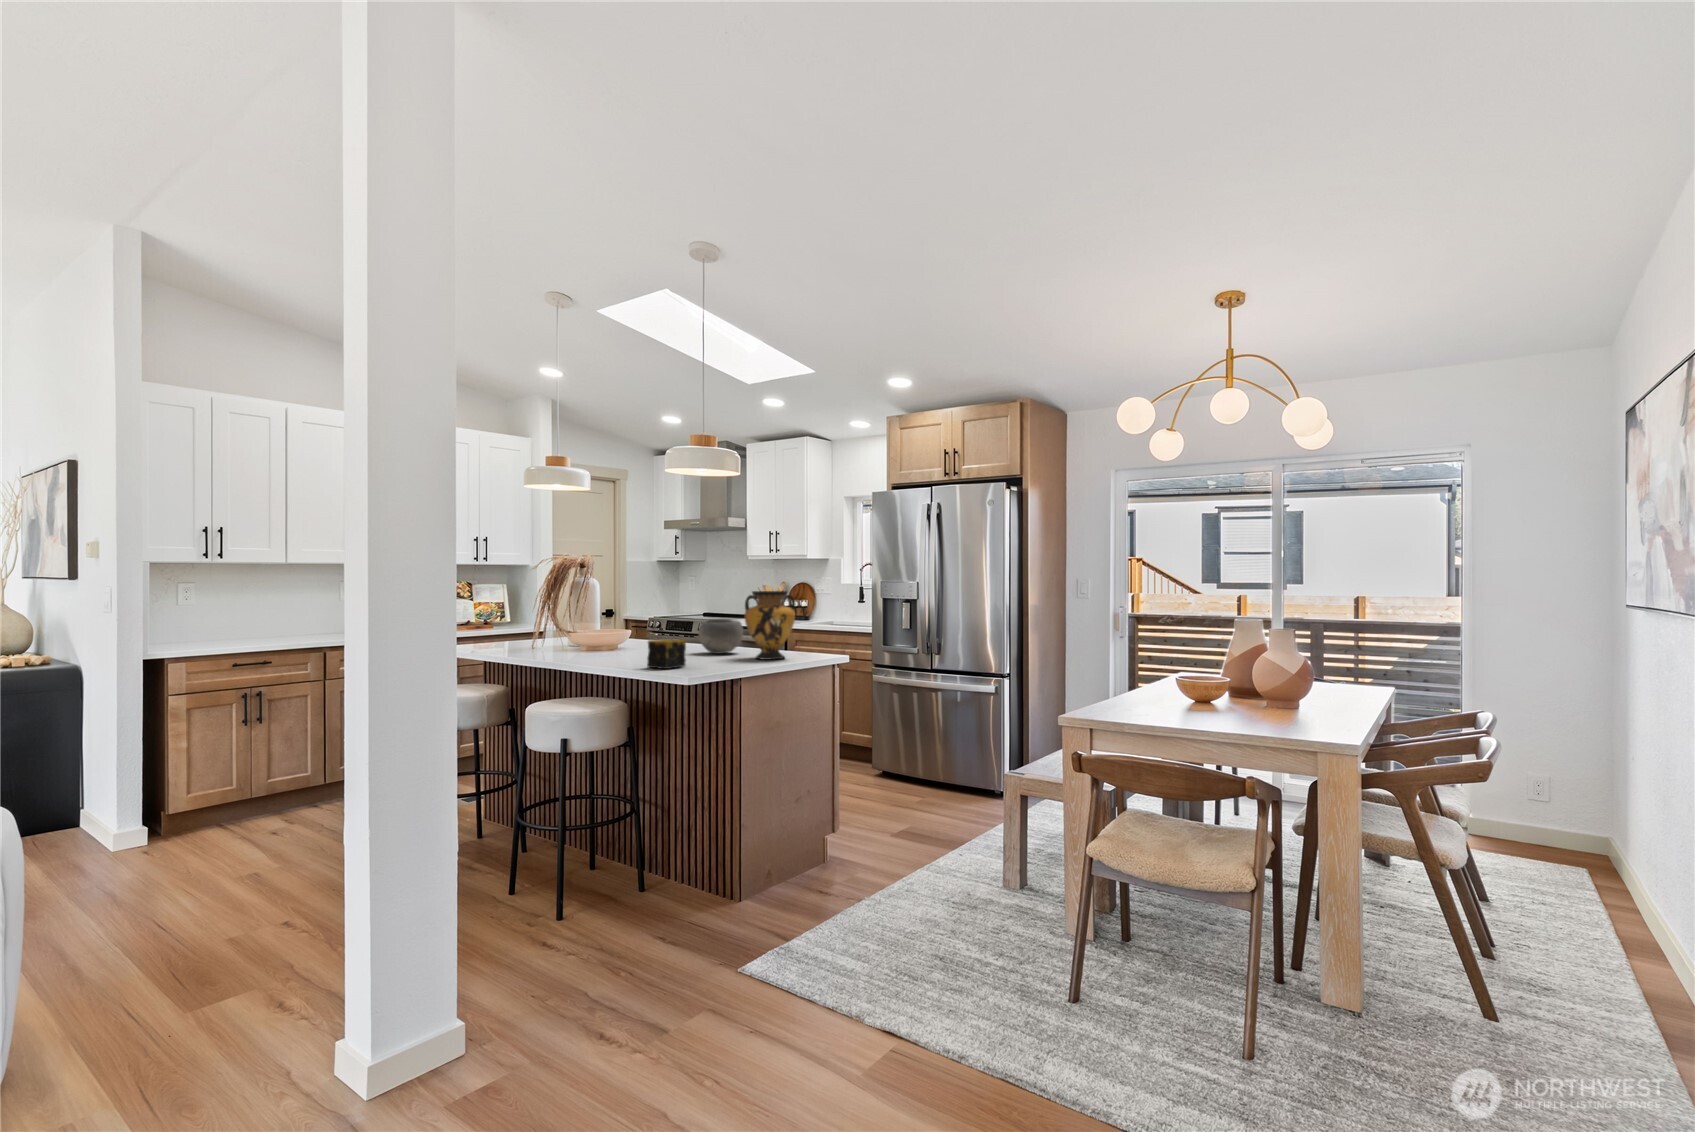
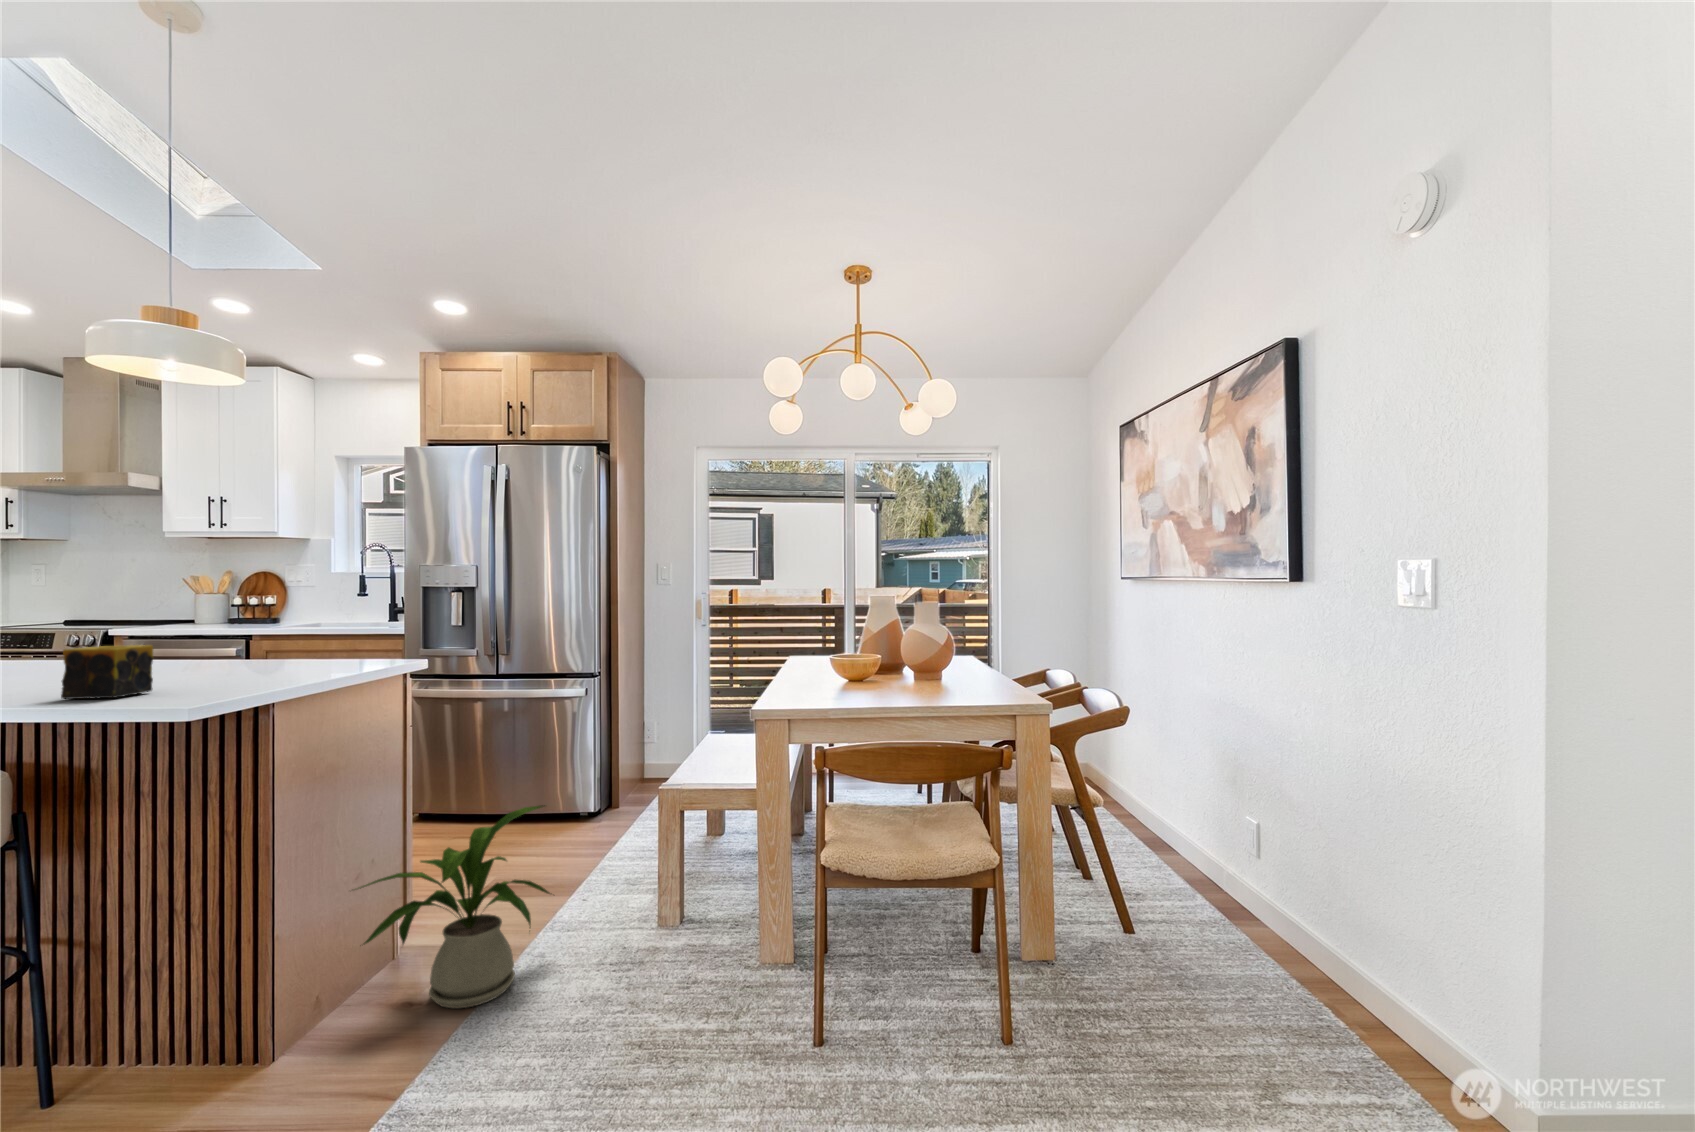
vase: present [745,591,795,660] -> none [253,566,348,672]
bowl: present [699,619,743,654] -> none [143,614,236,670]
house plant: none [787,769,920,902] -> present [358,805,550,1008]

